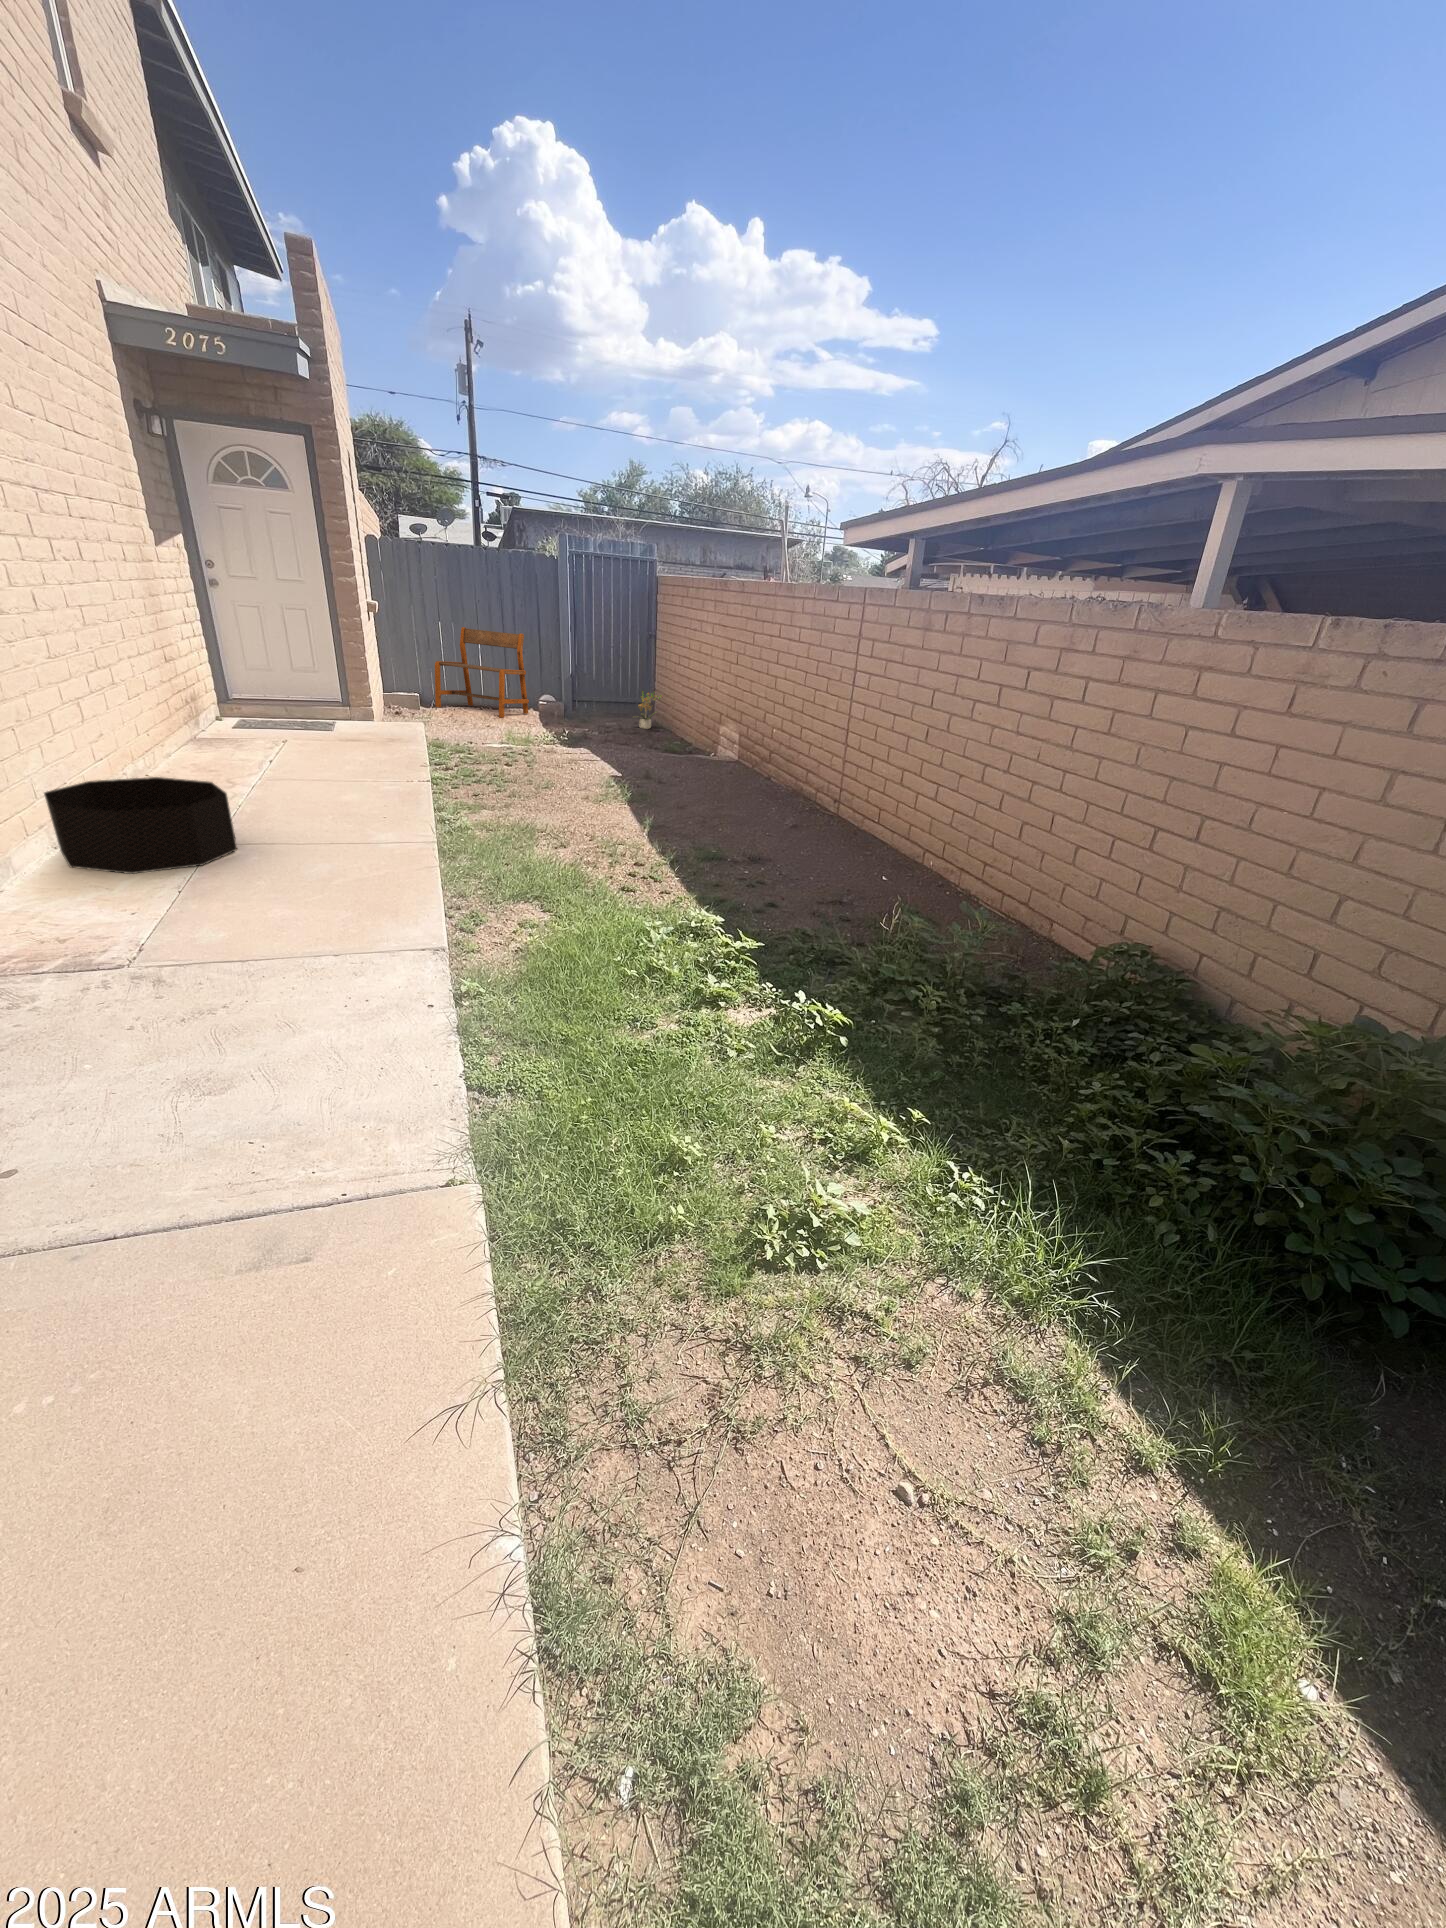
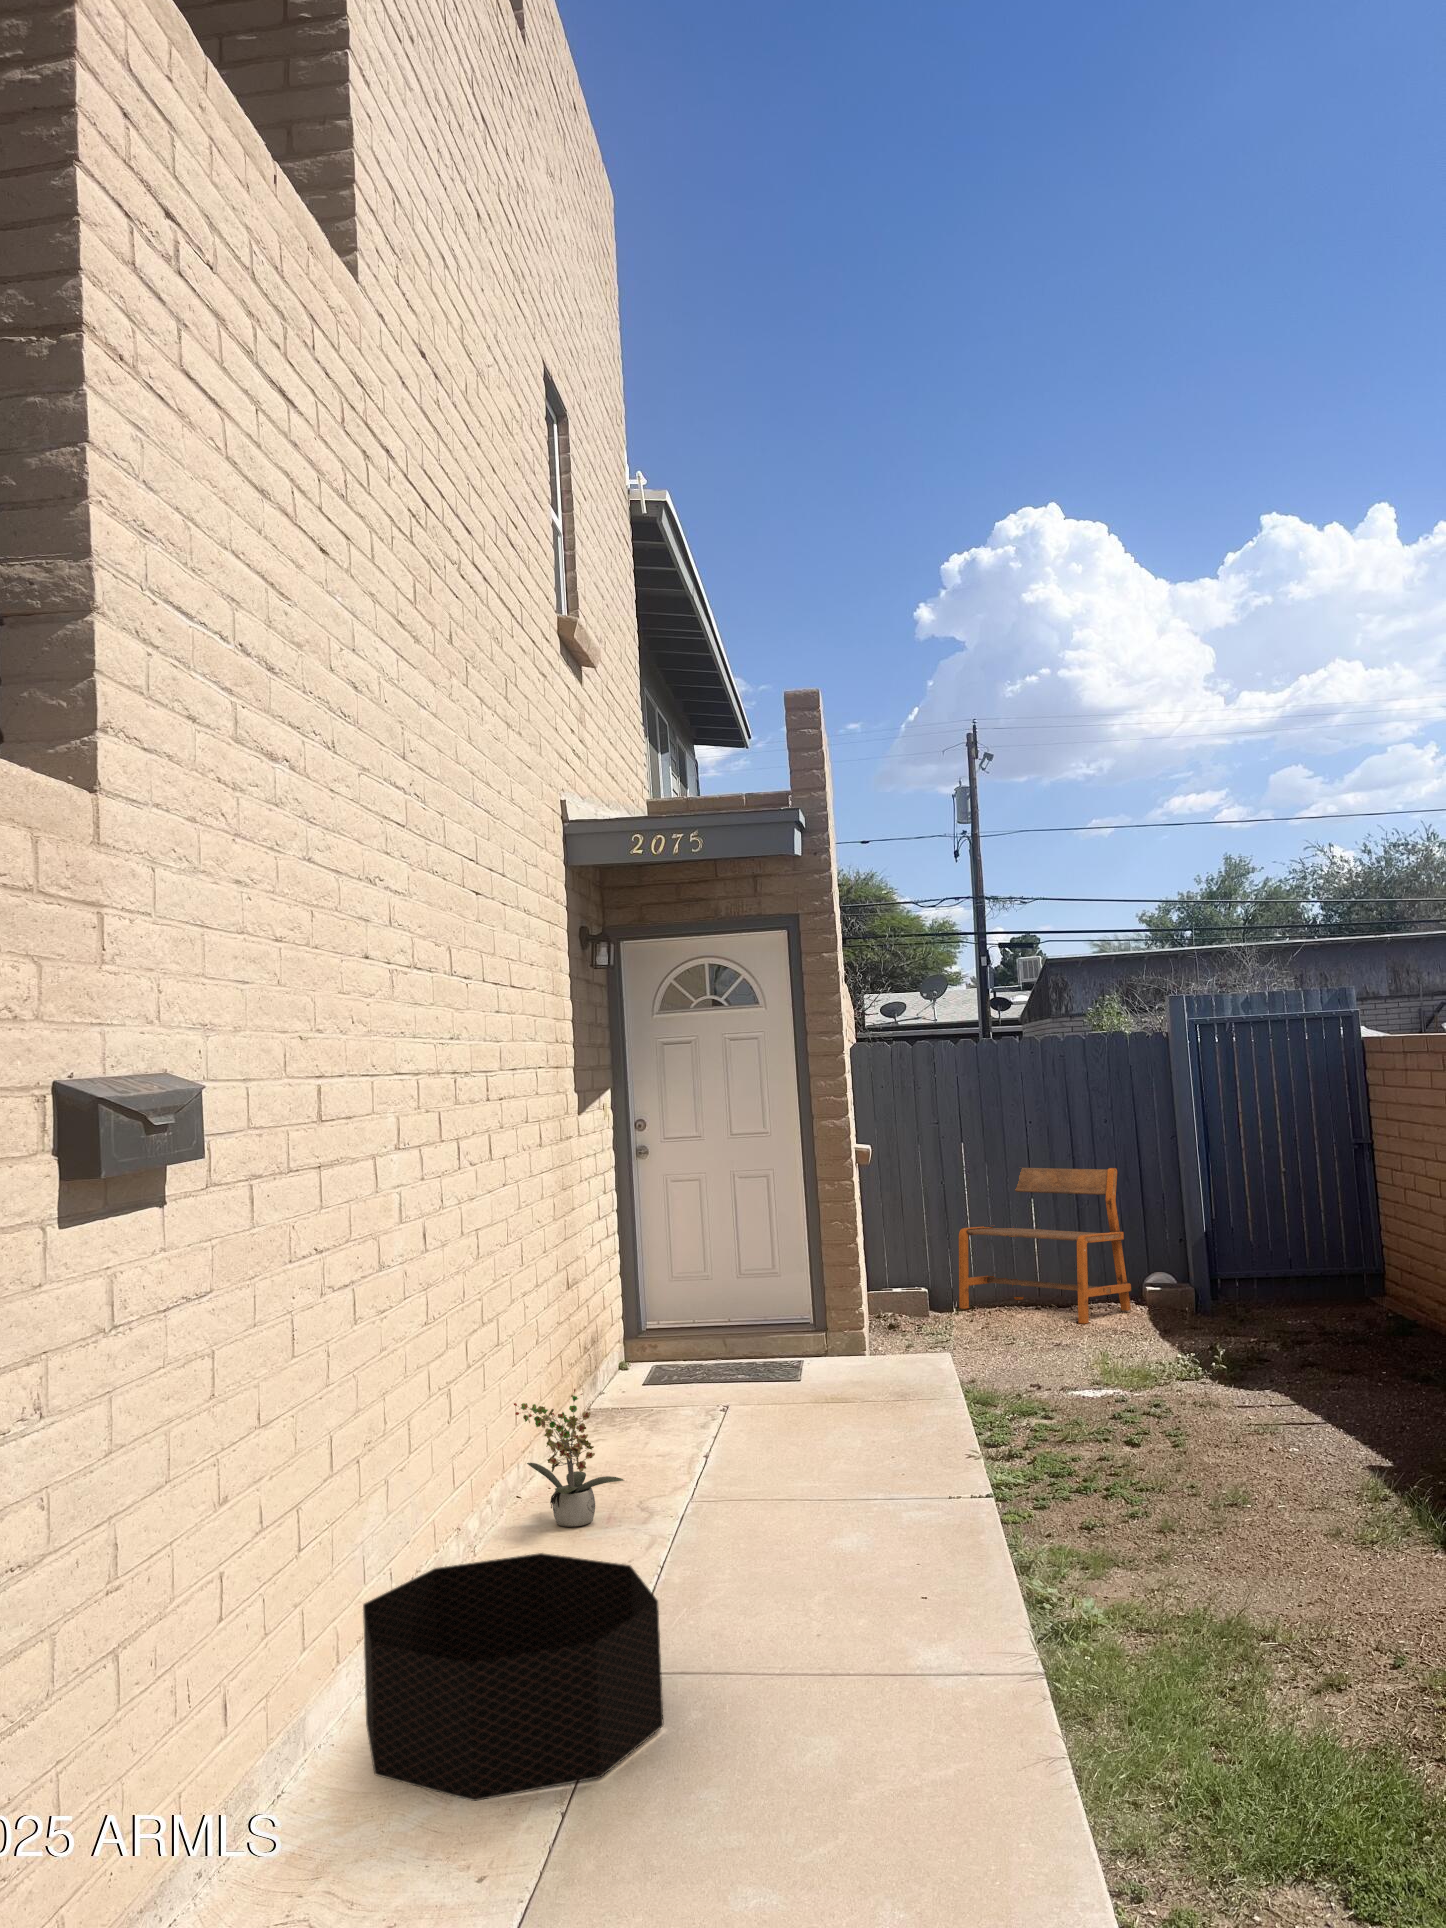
potted plant: present [633,691,663,729] -> present [514,1389,624,1527]

